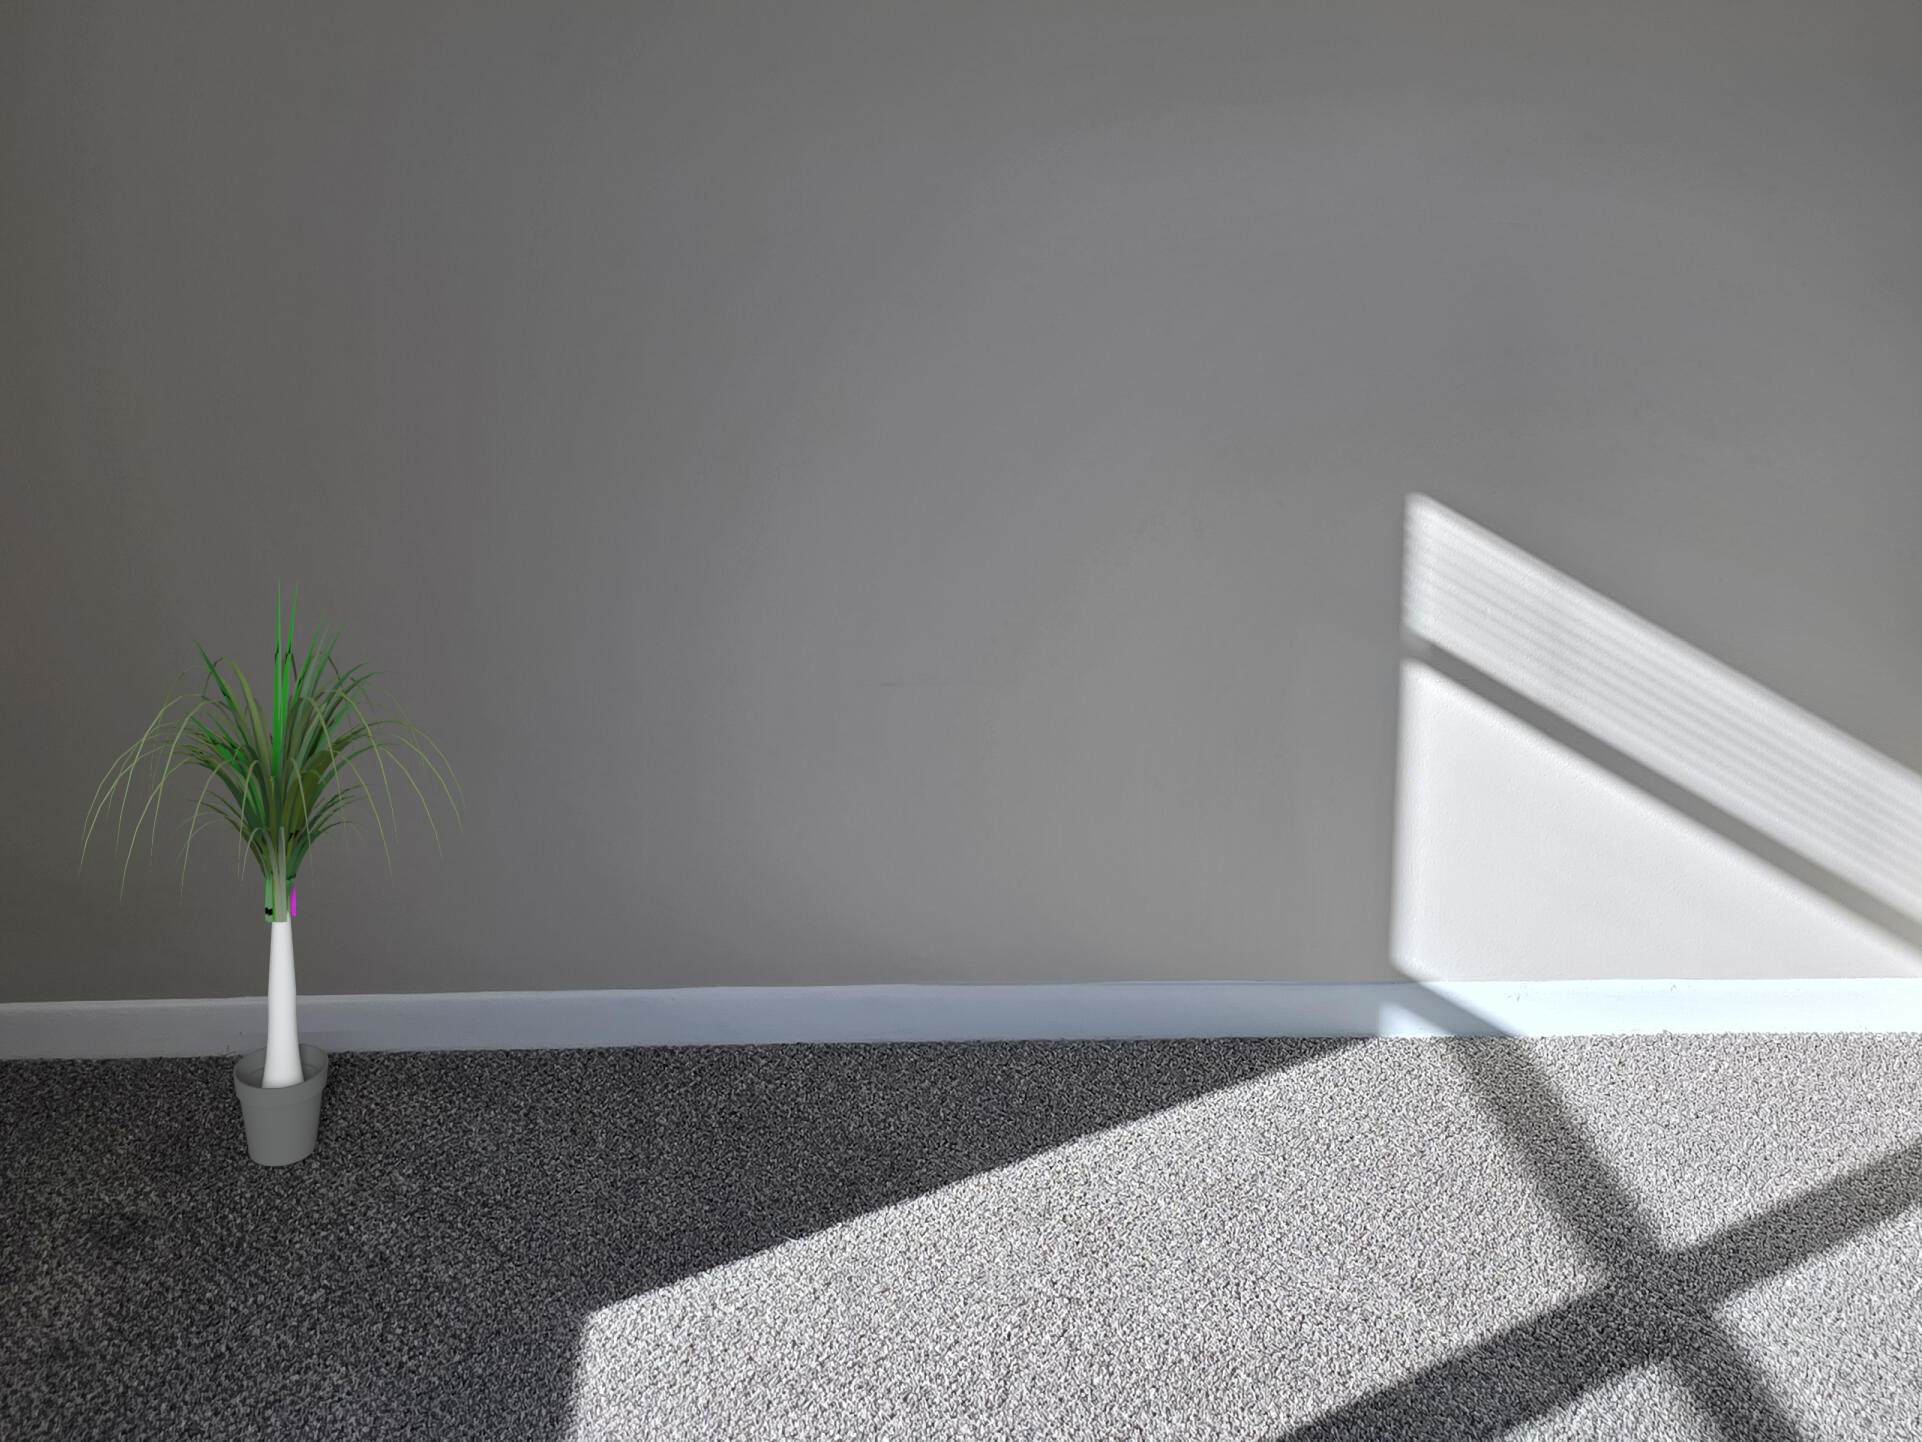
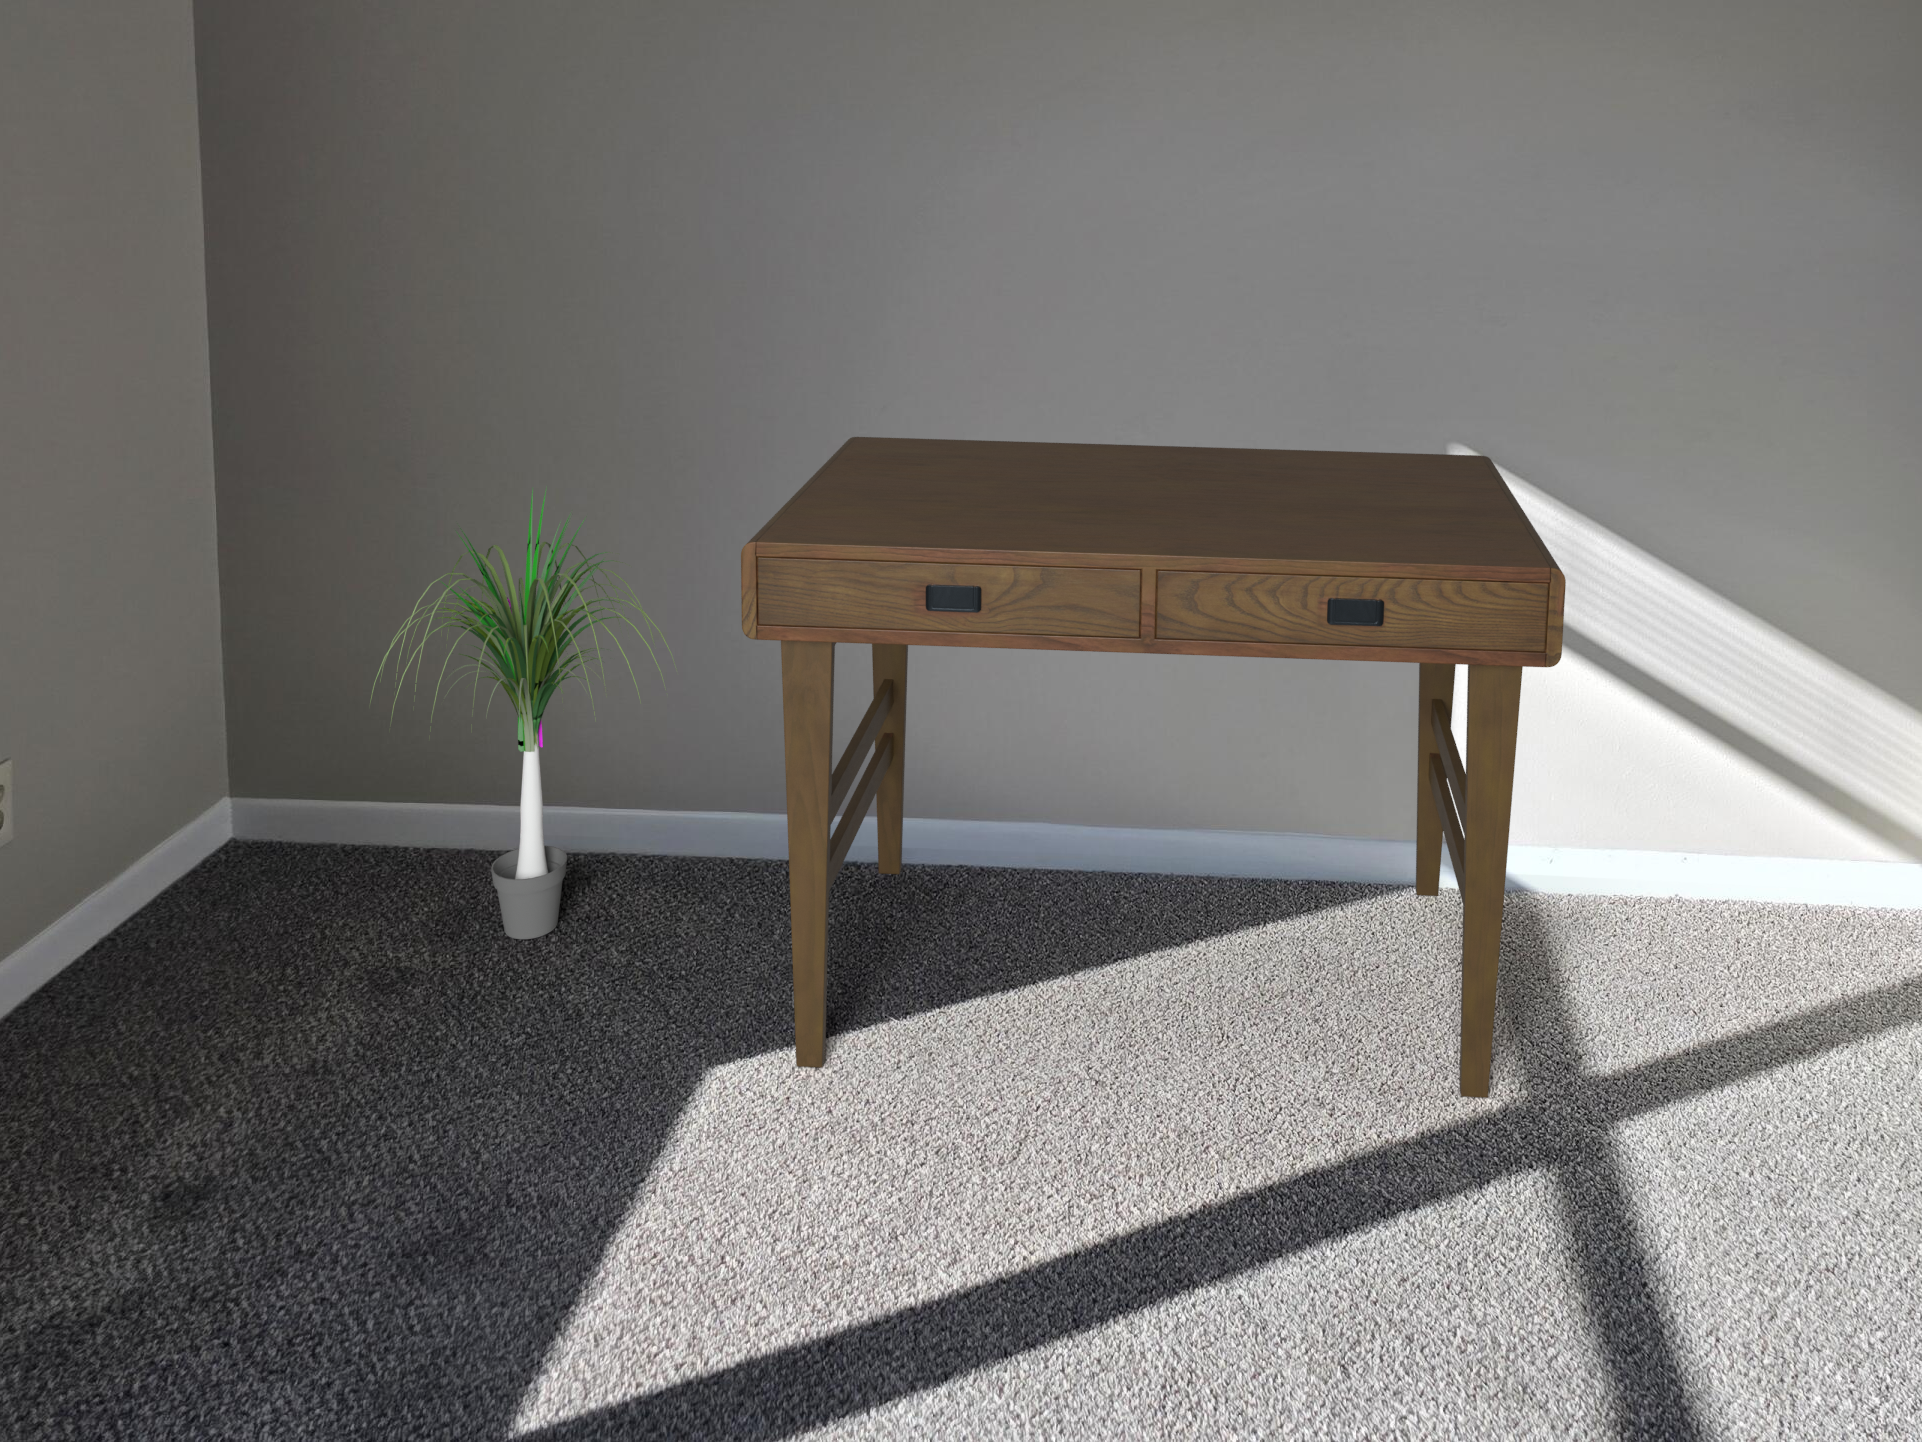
desk: none [634,506,1644,1305] -> present [741,437,1566,1098]

